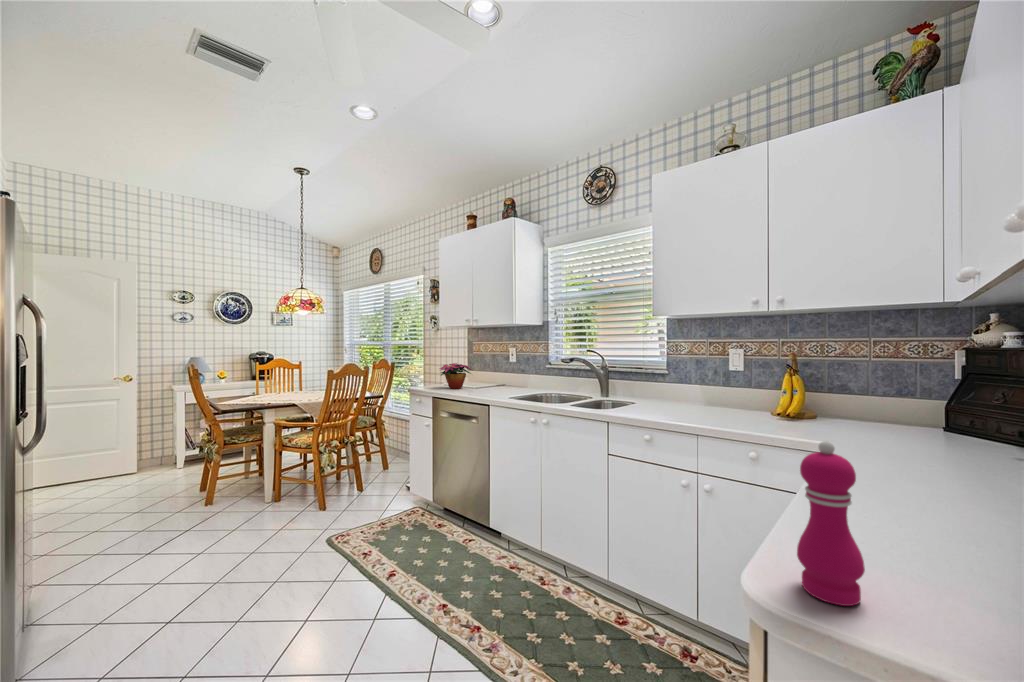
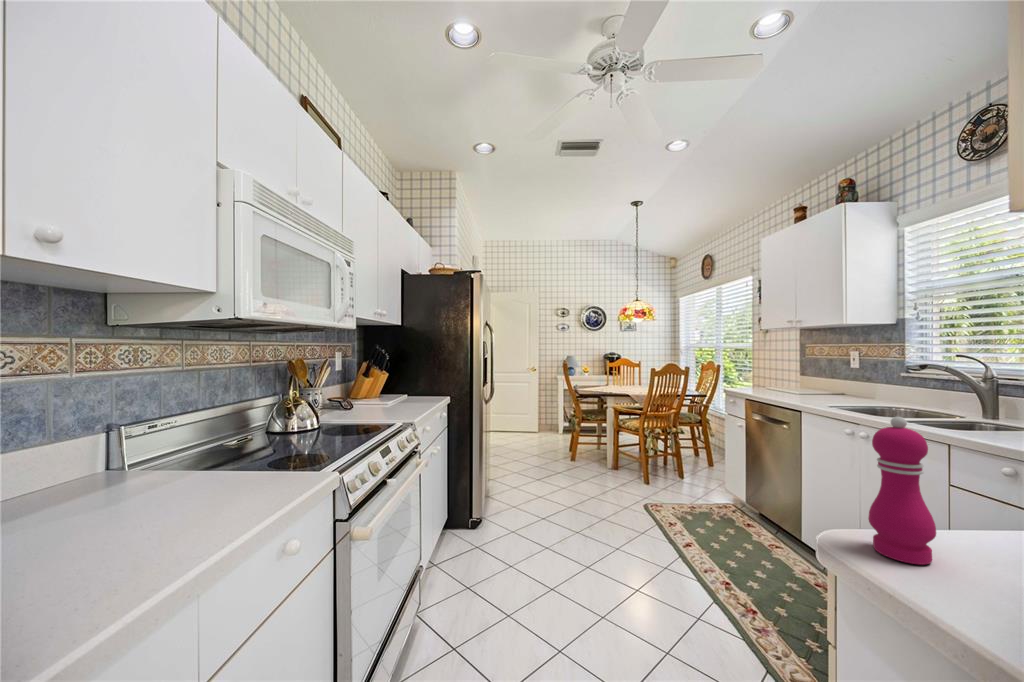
flower arrangement: present [440,363,471,389] -> none [754,366,800,393]

